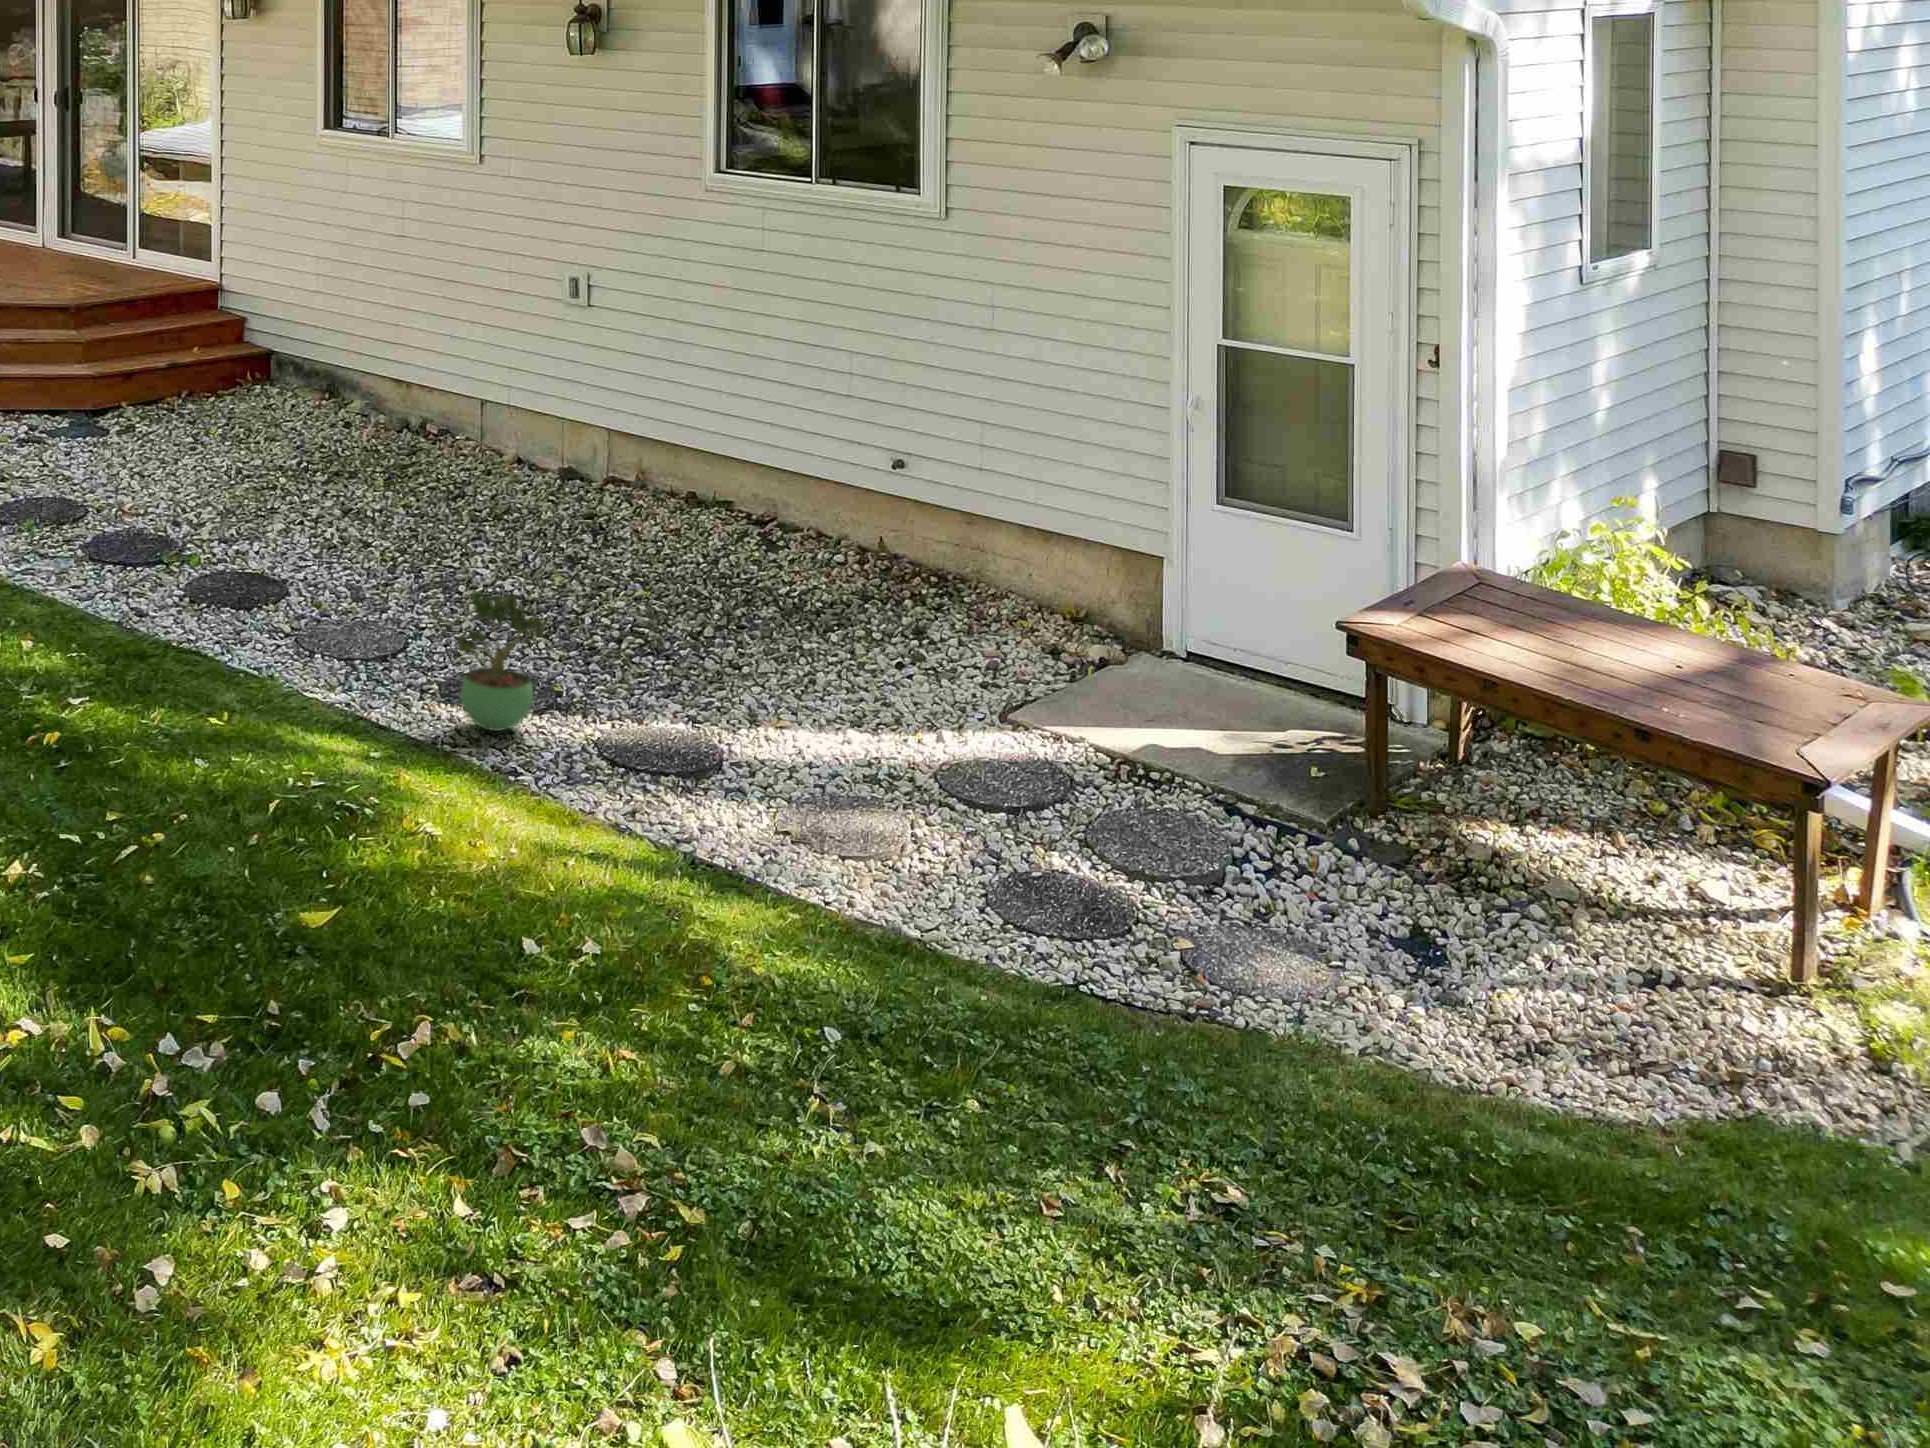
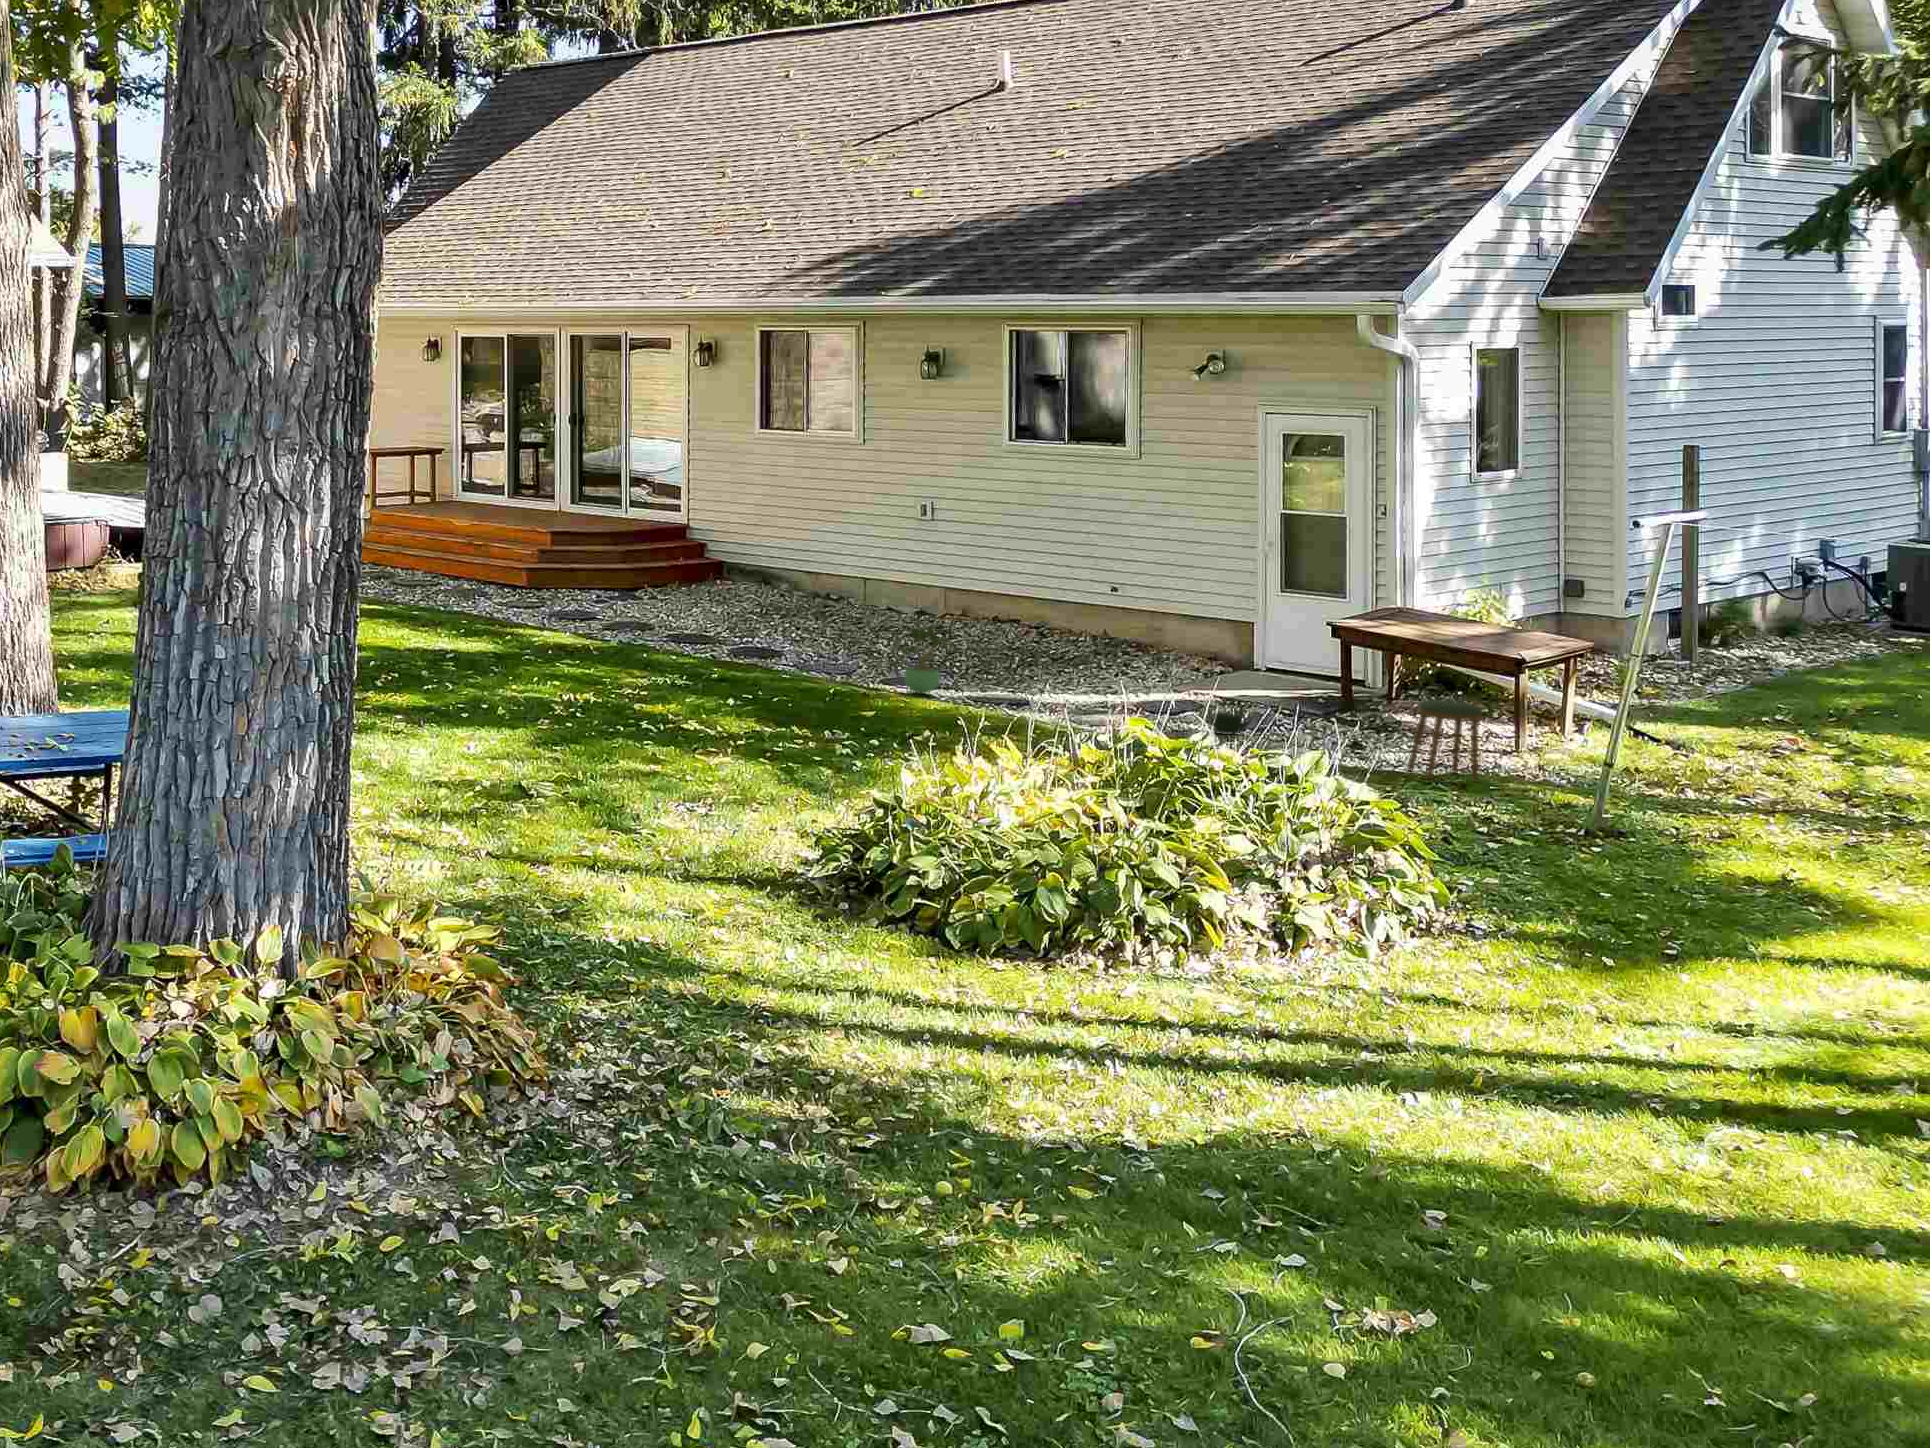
watering can: none [1082,822,1195,896] -> present [1208,703,1256,735]
stool: none [1572,928,1777,1165] -> present [1407,699,1482,782]

